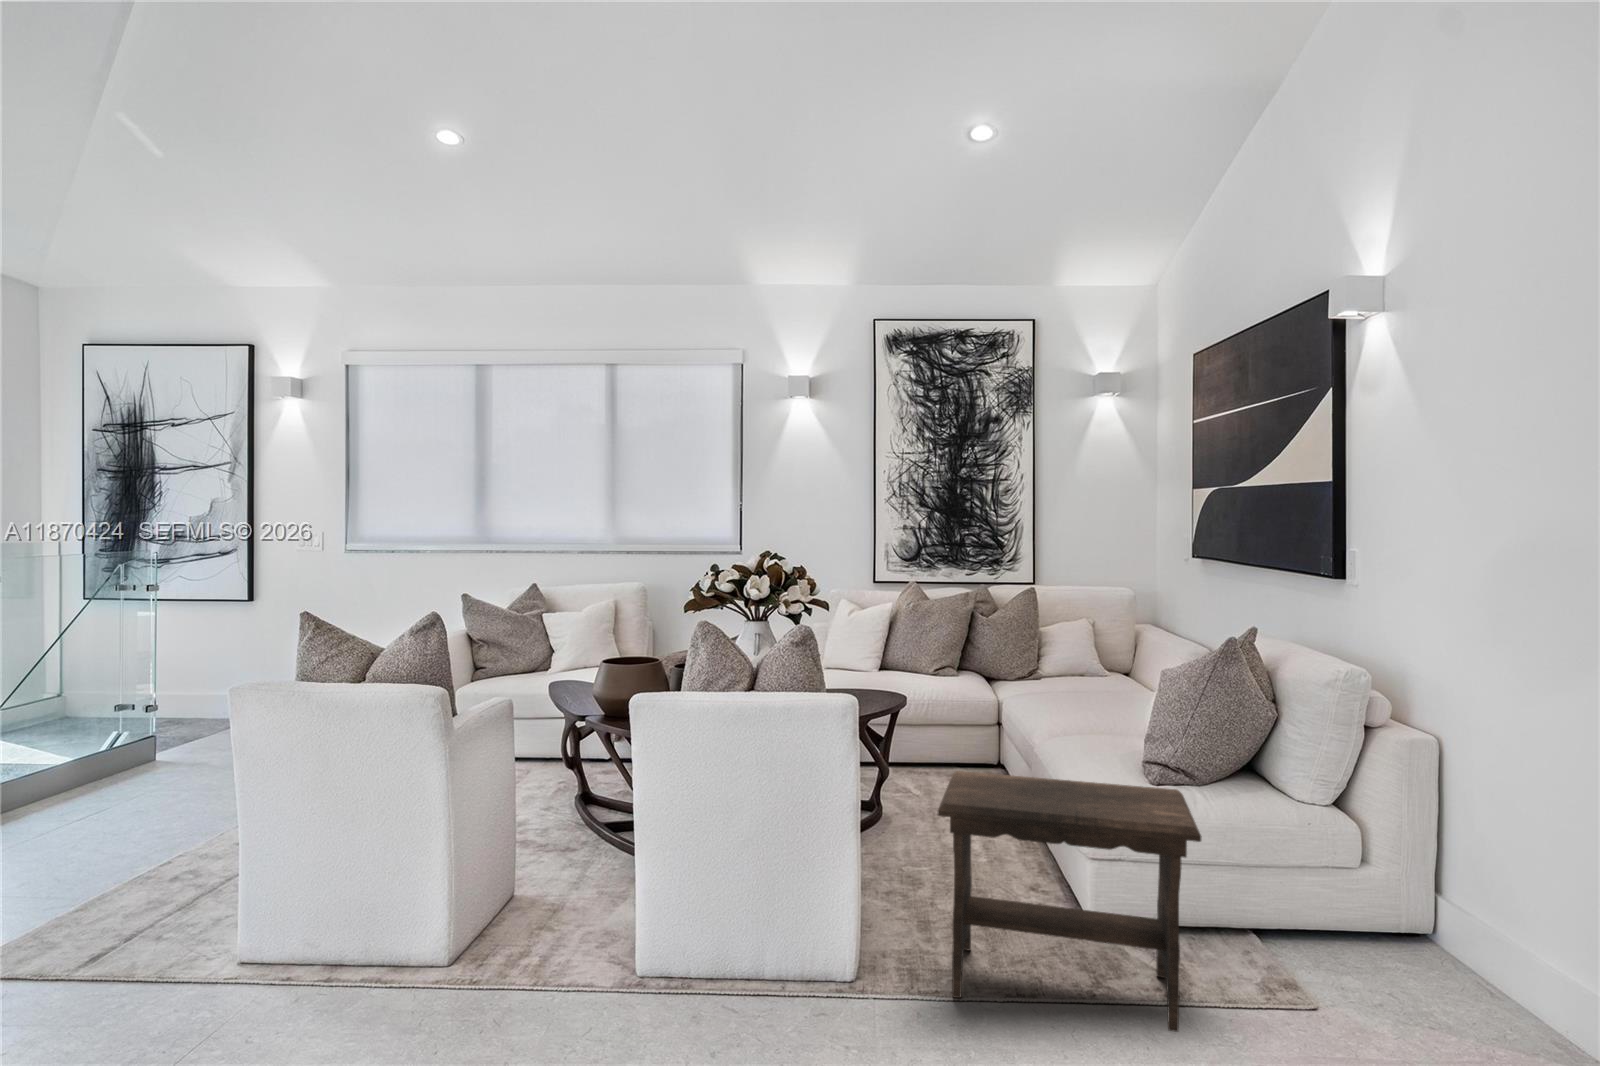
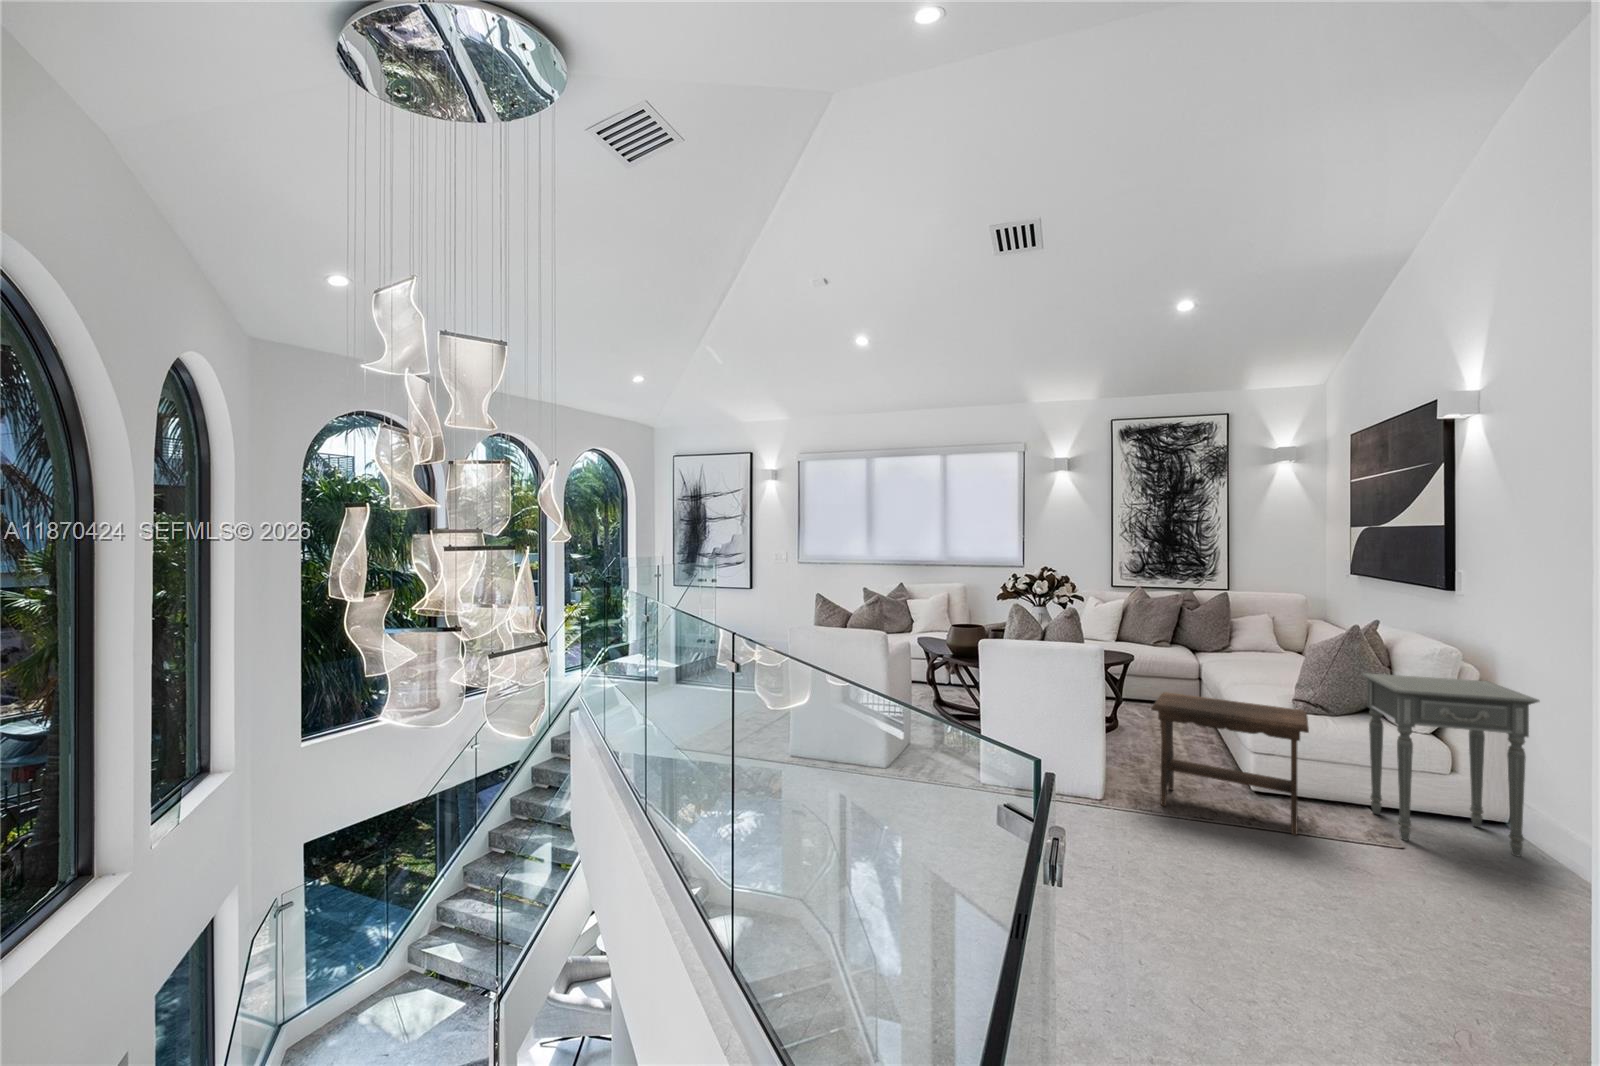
side table: none [1254,715,1515,1011] -> present [1362,673,1539,857]

